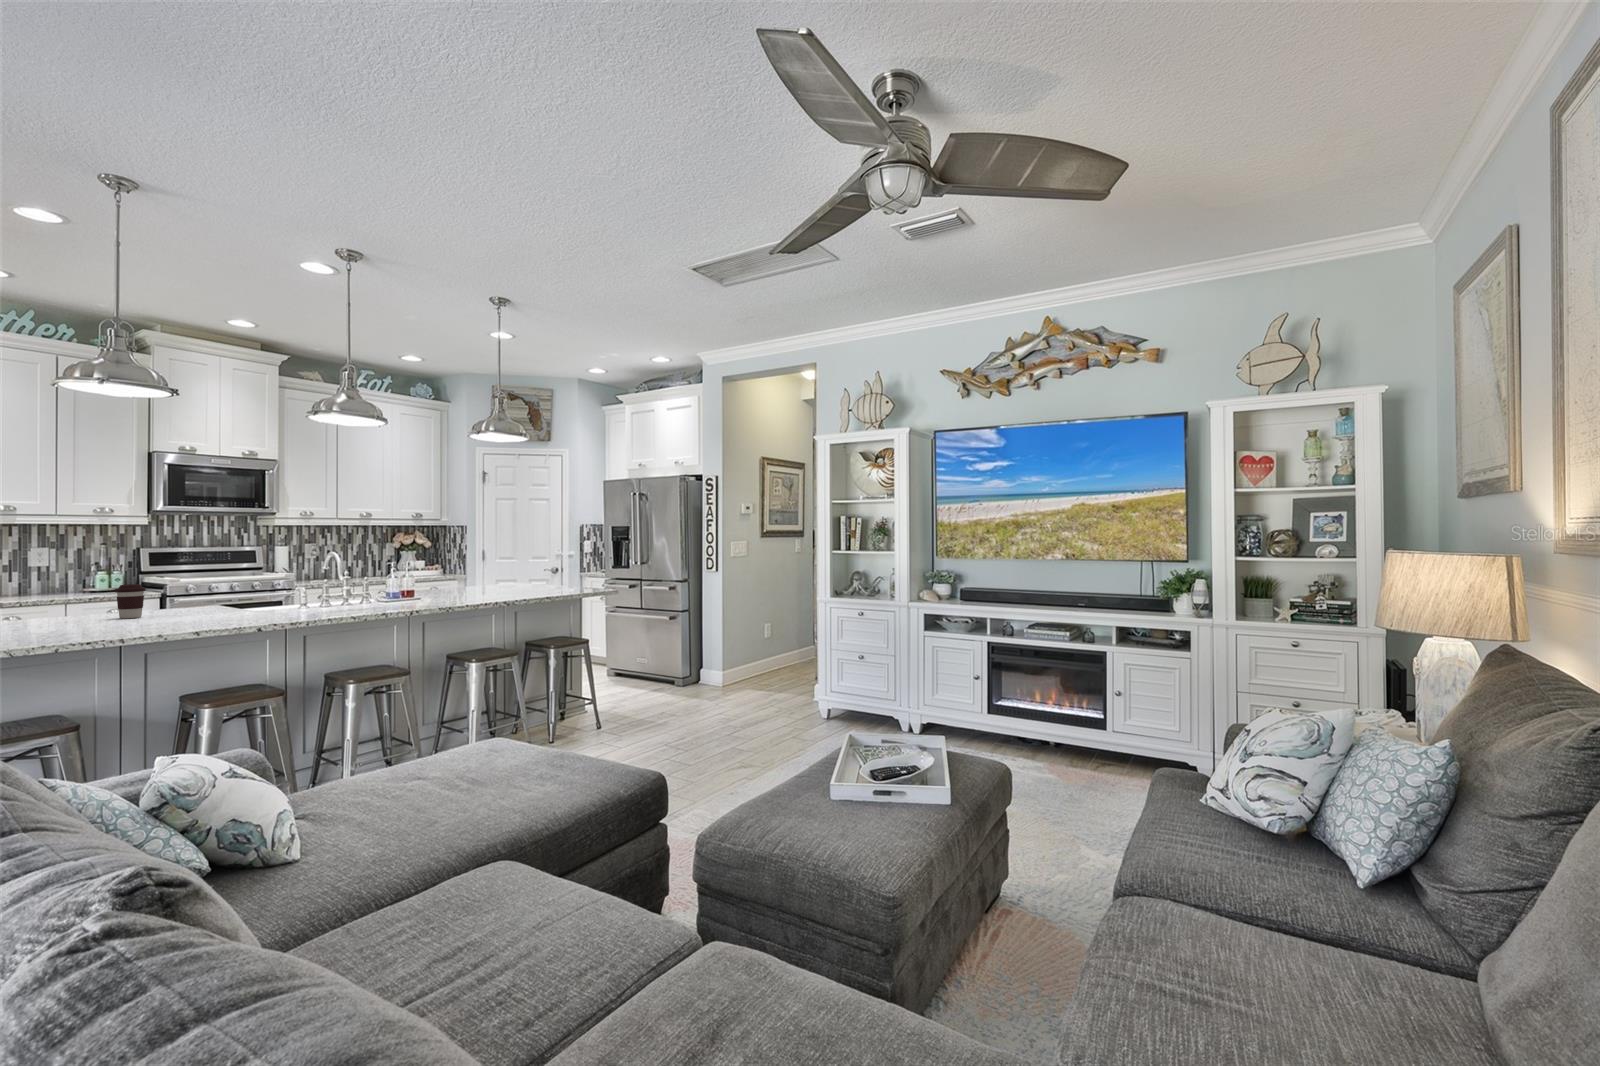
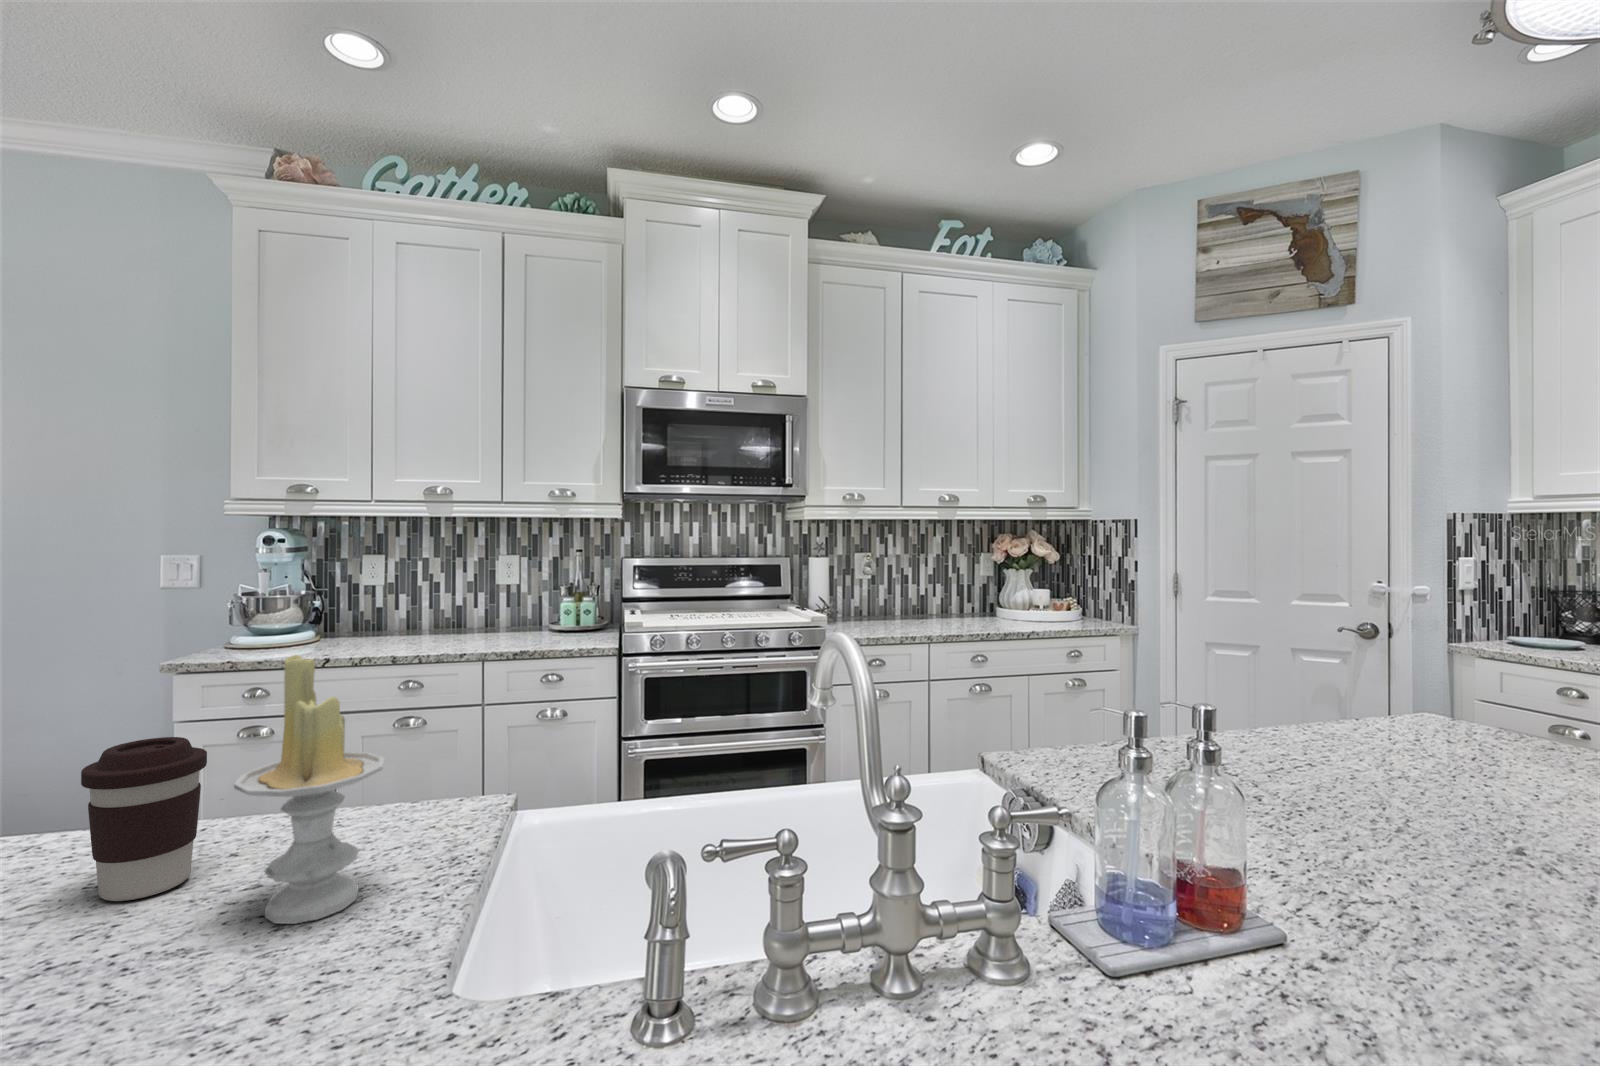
candle: none [172,562,208,616] -> present [234,655,385,924]

